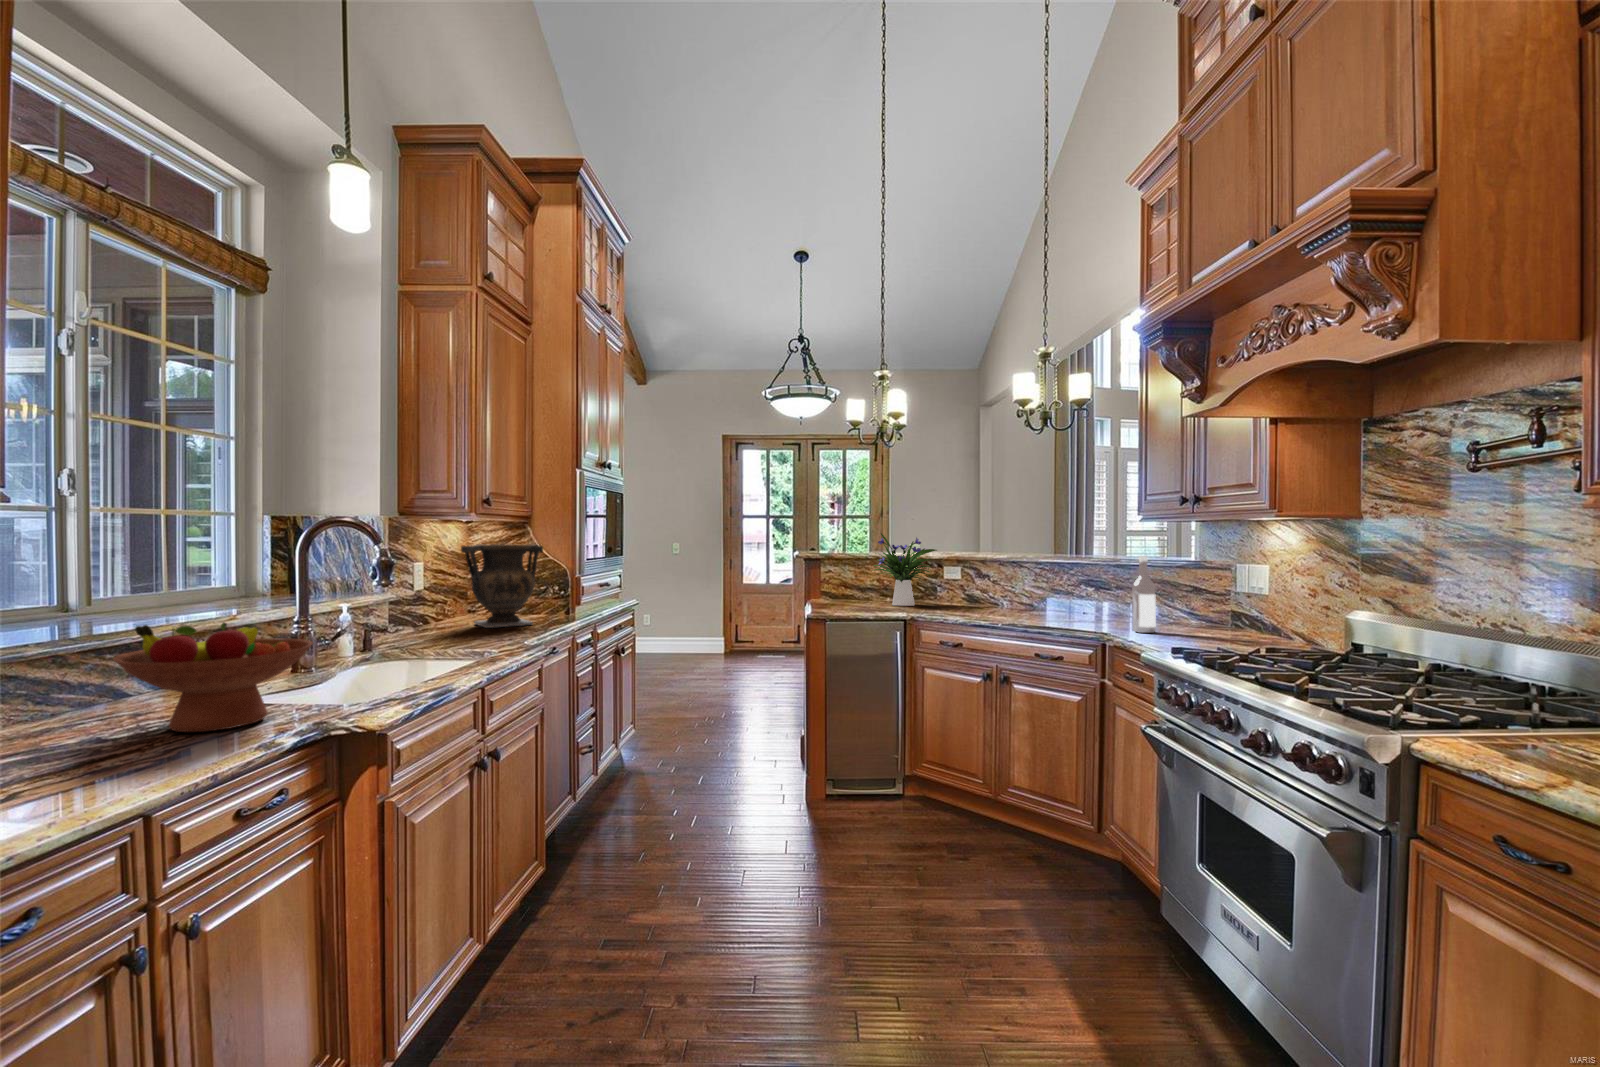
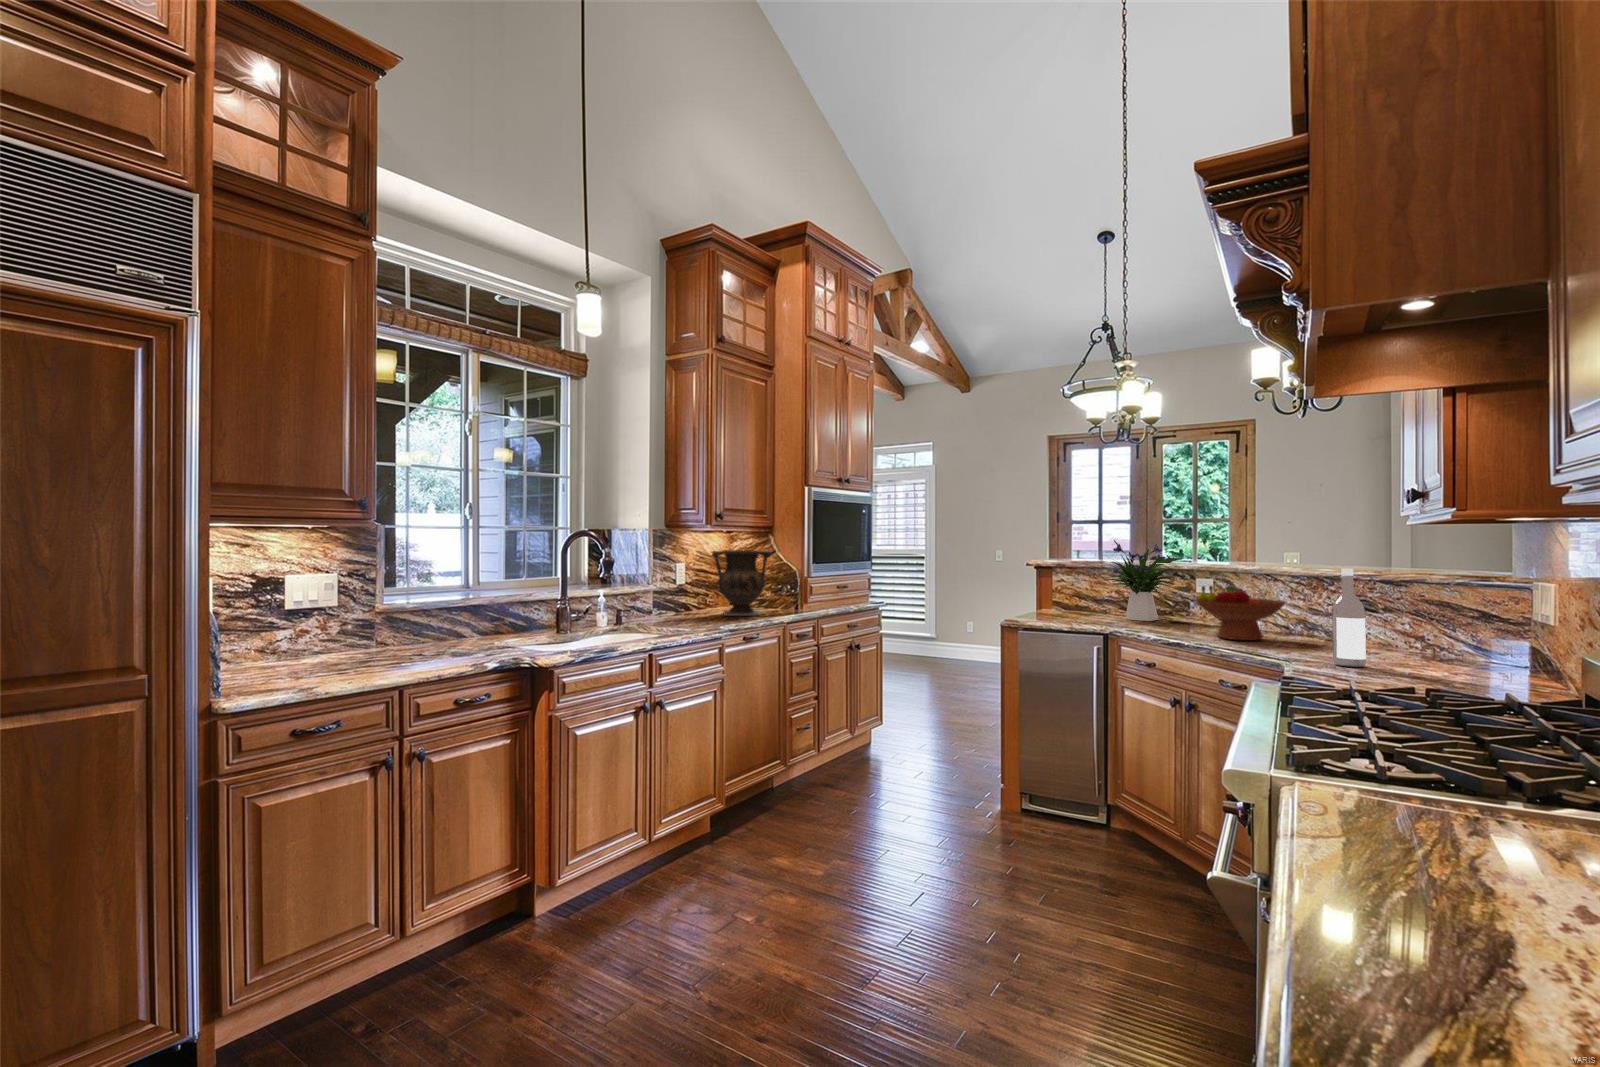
fruit bowl: present [113,622,313,732] -> present [1195,586,1286,641]

